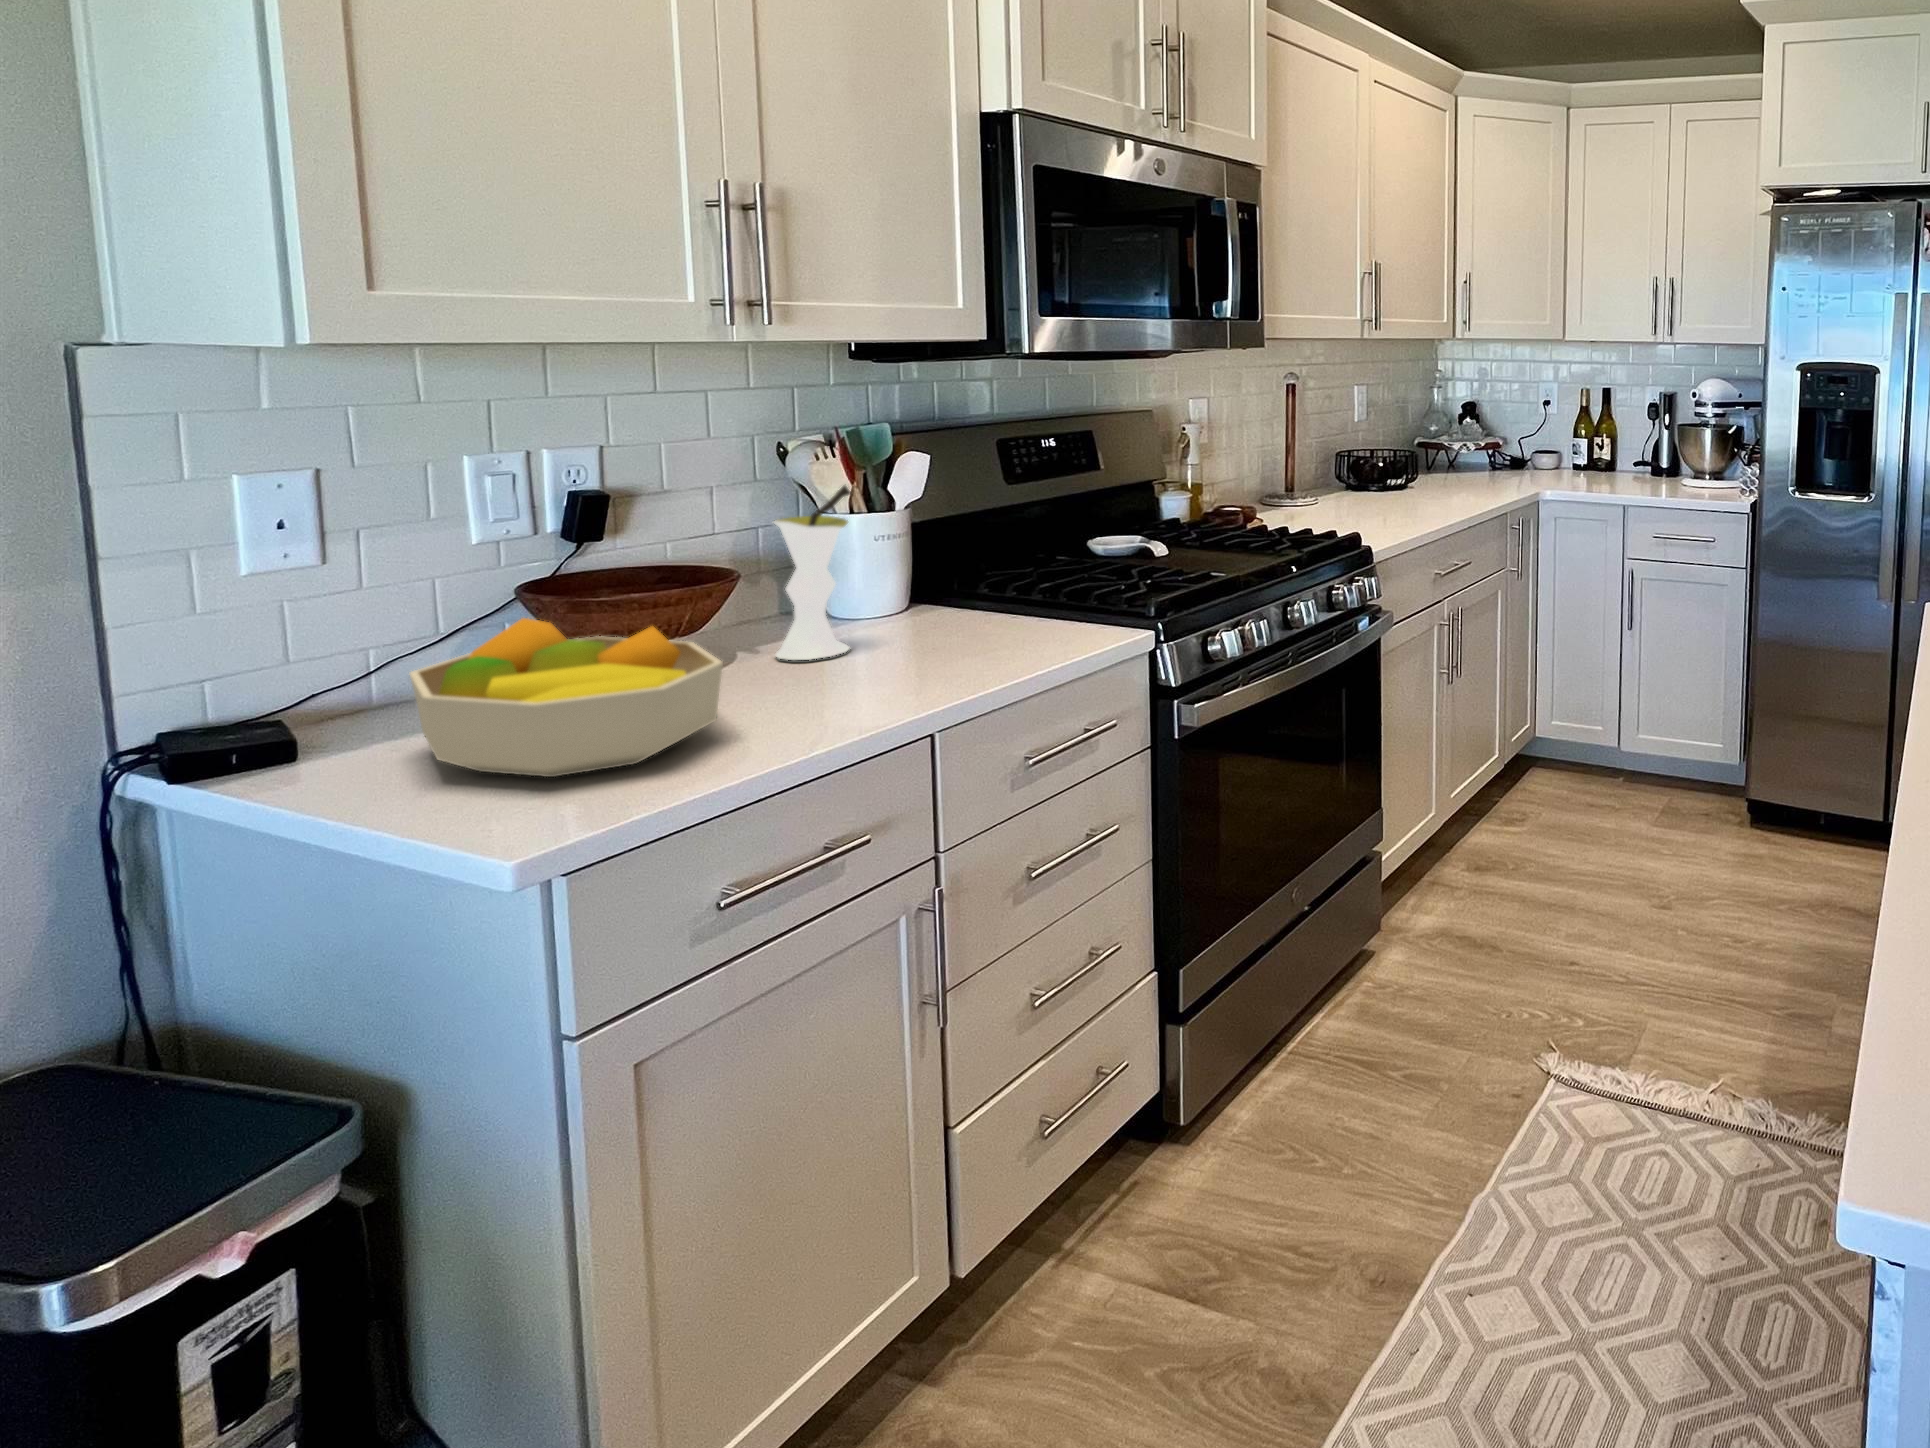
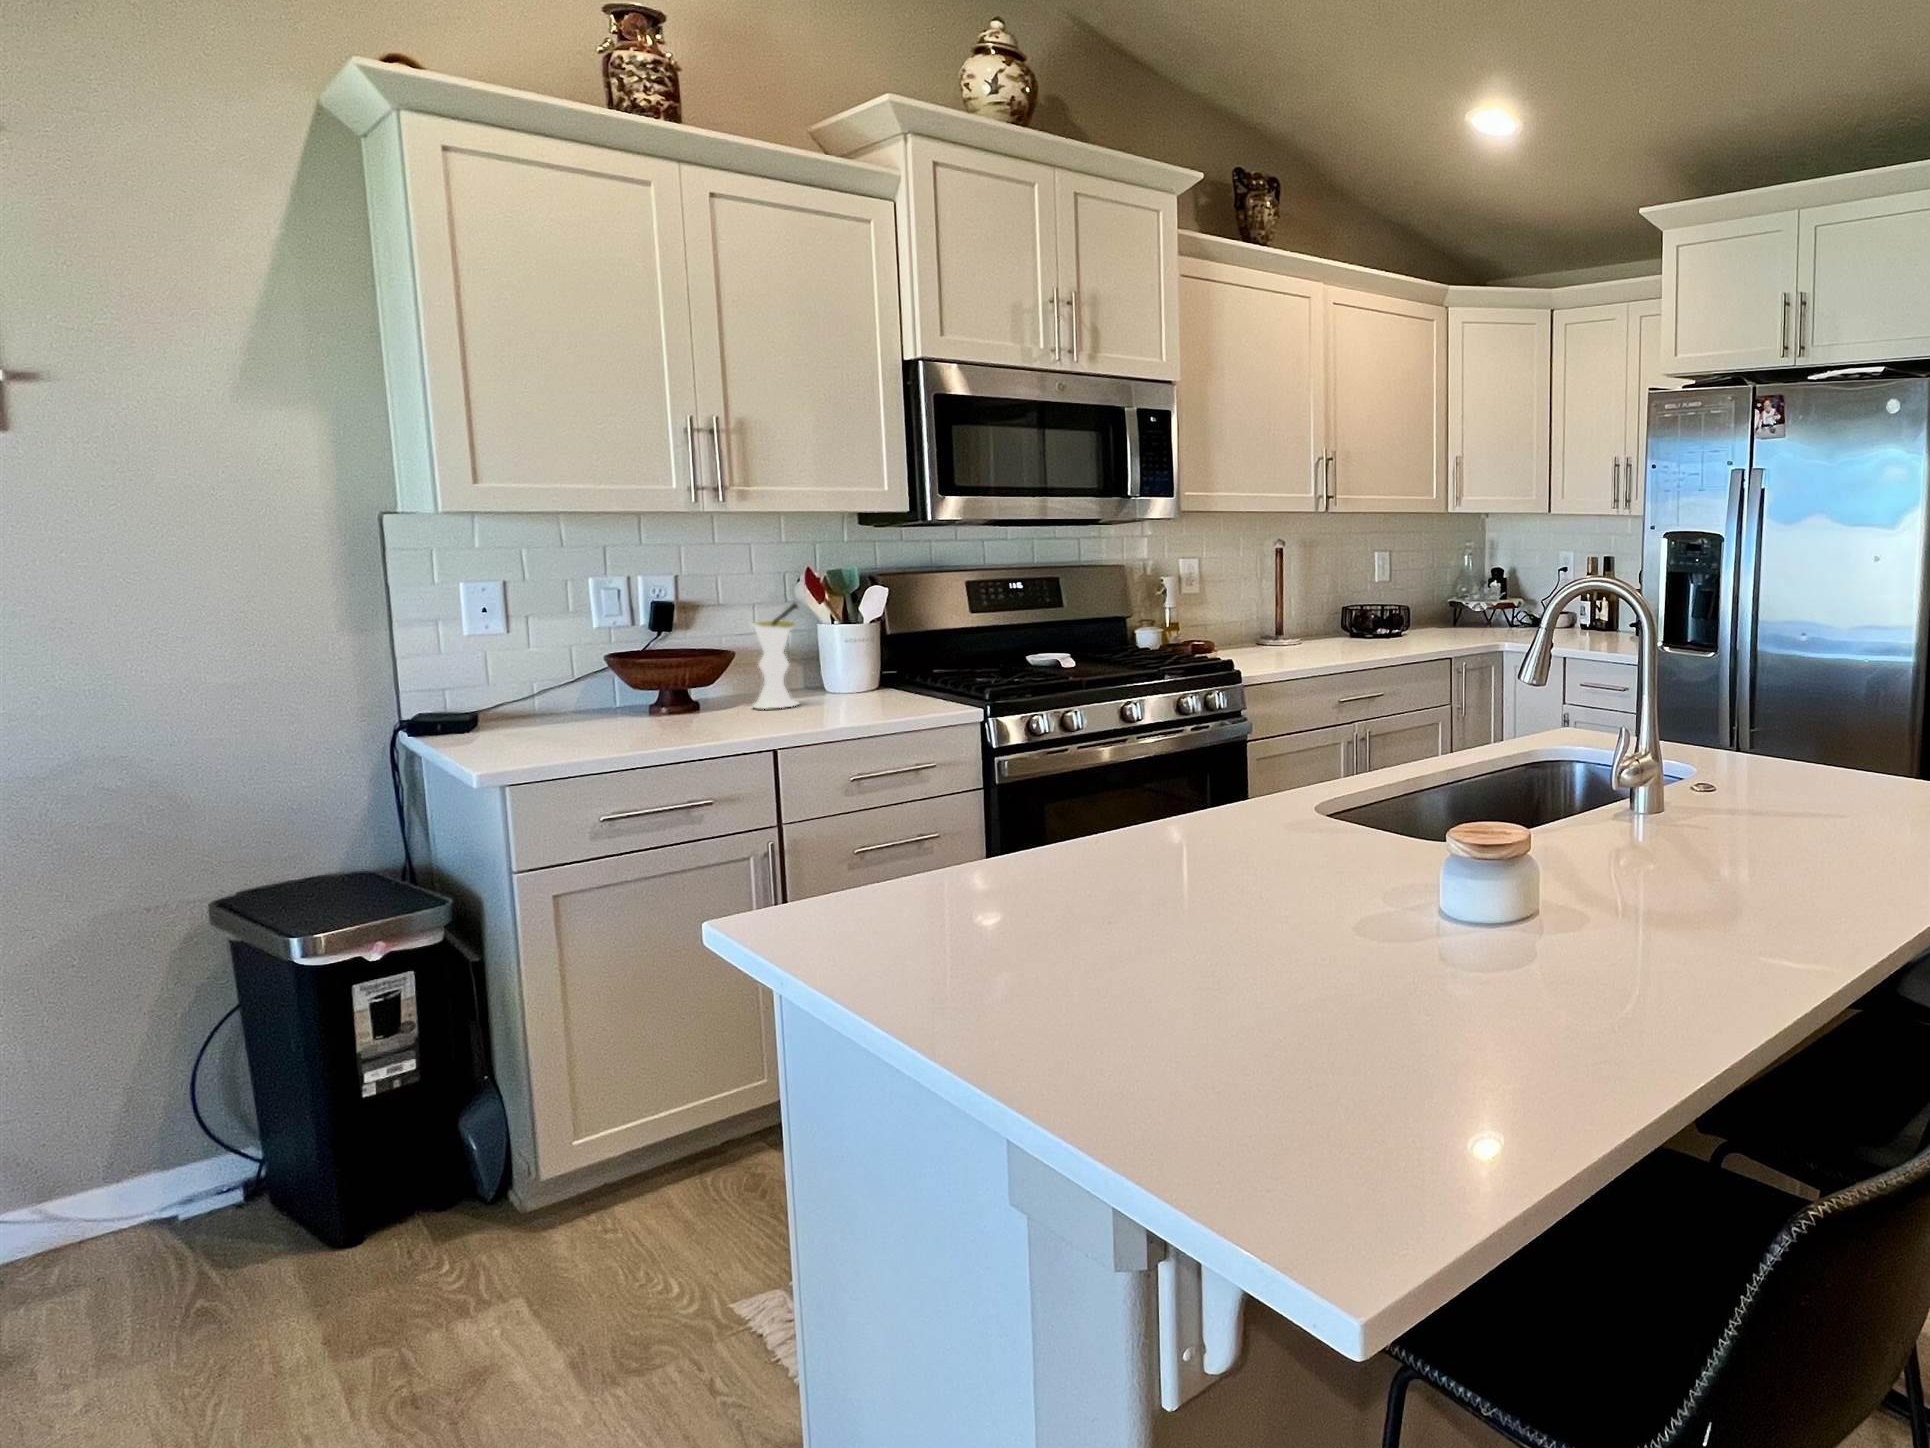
fruit bowl: present [410,618,723,777] -> none [496,665,661,747]

